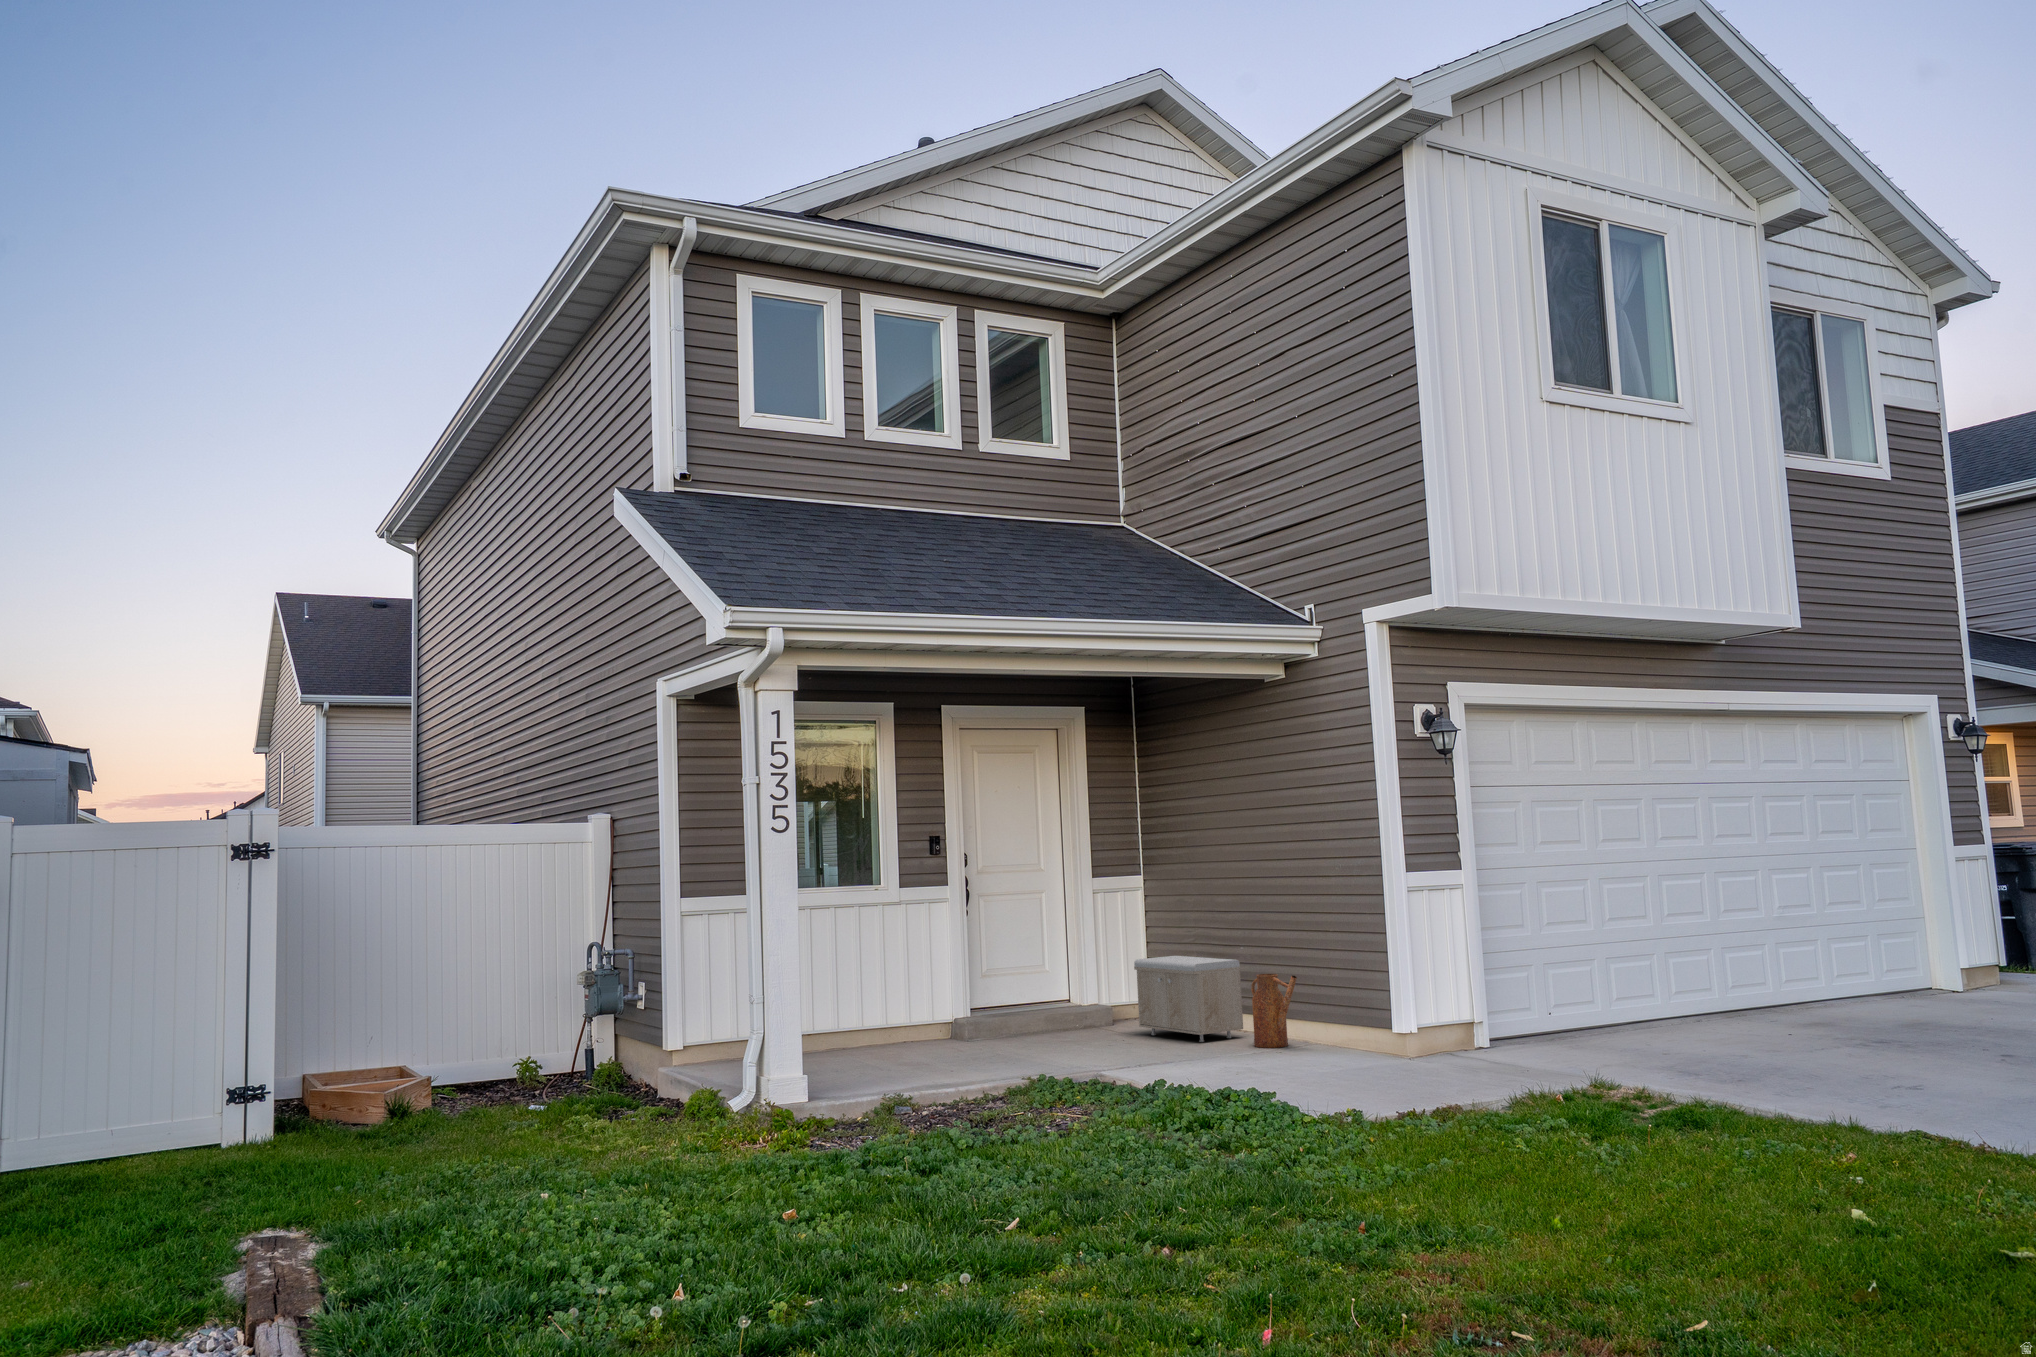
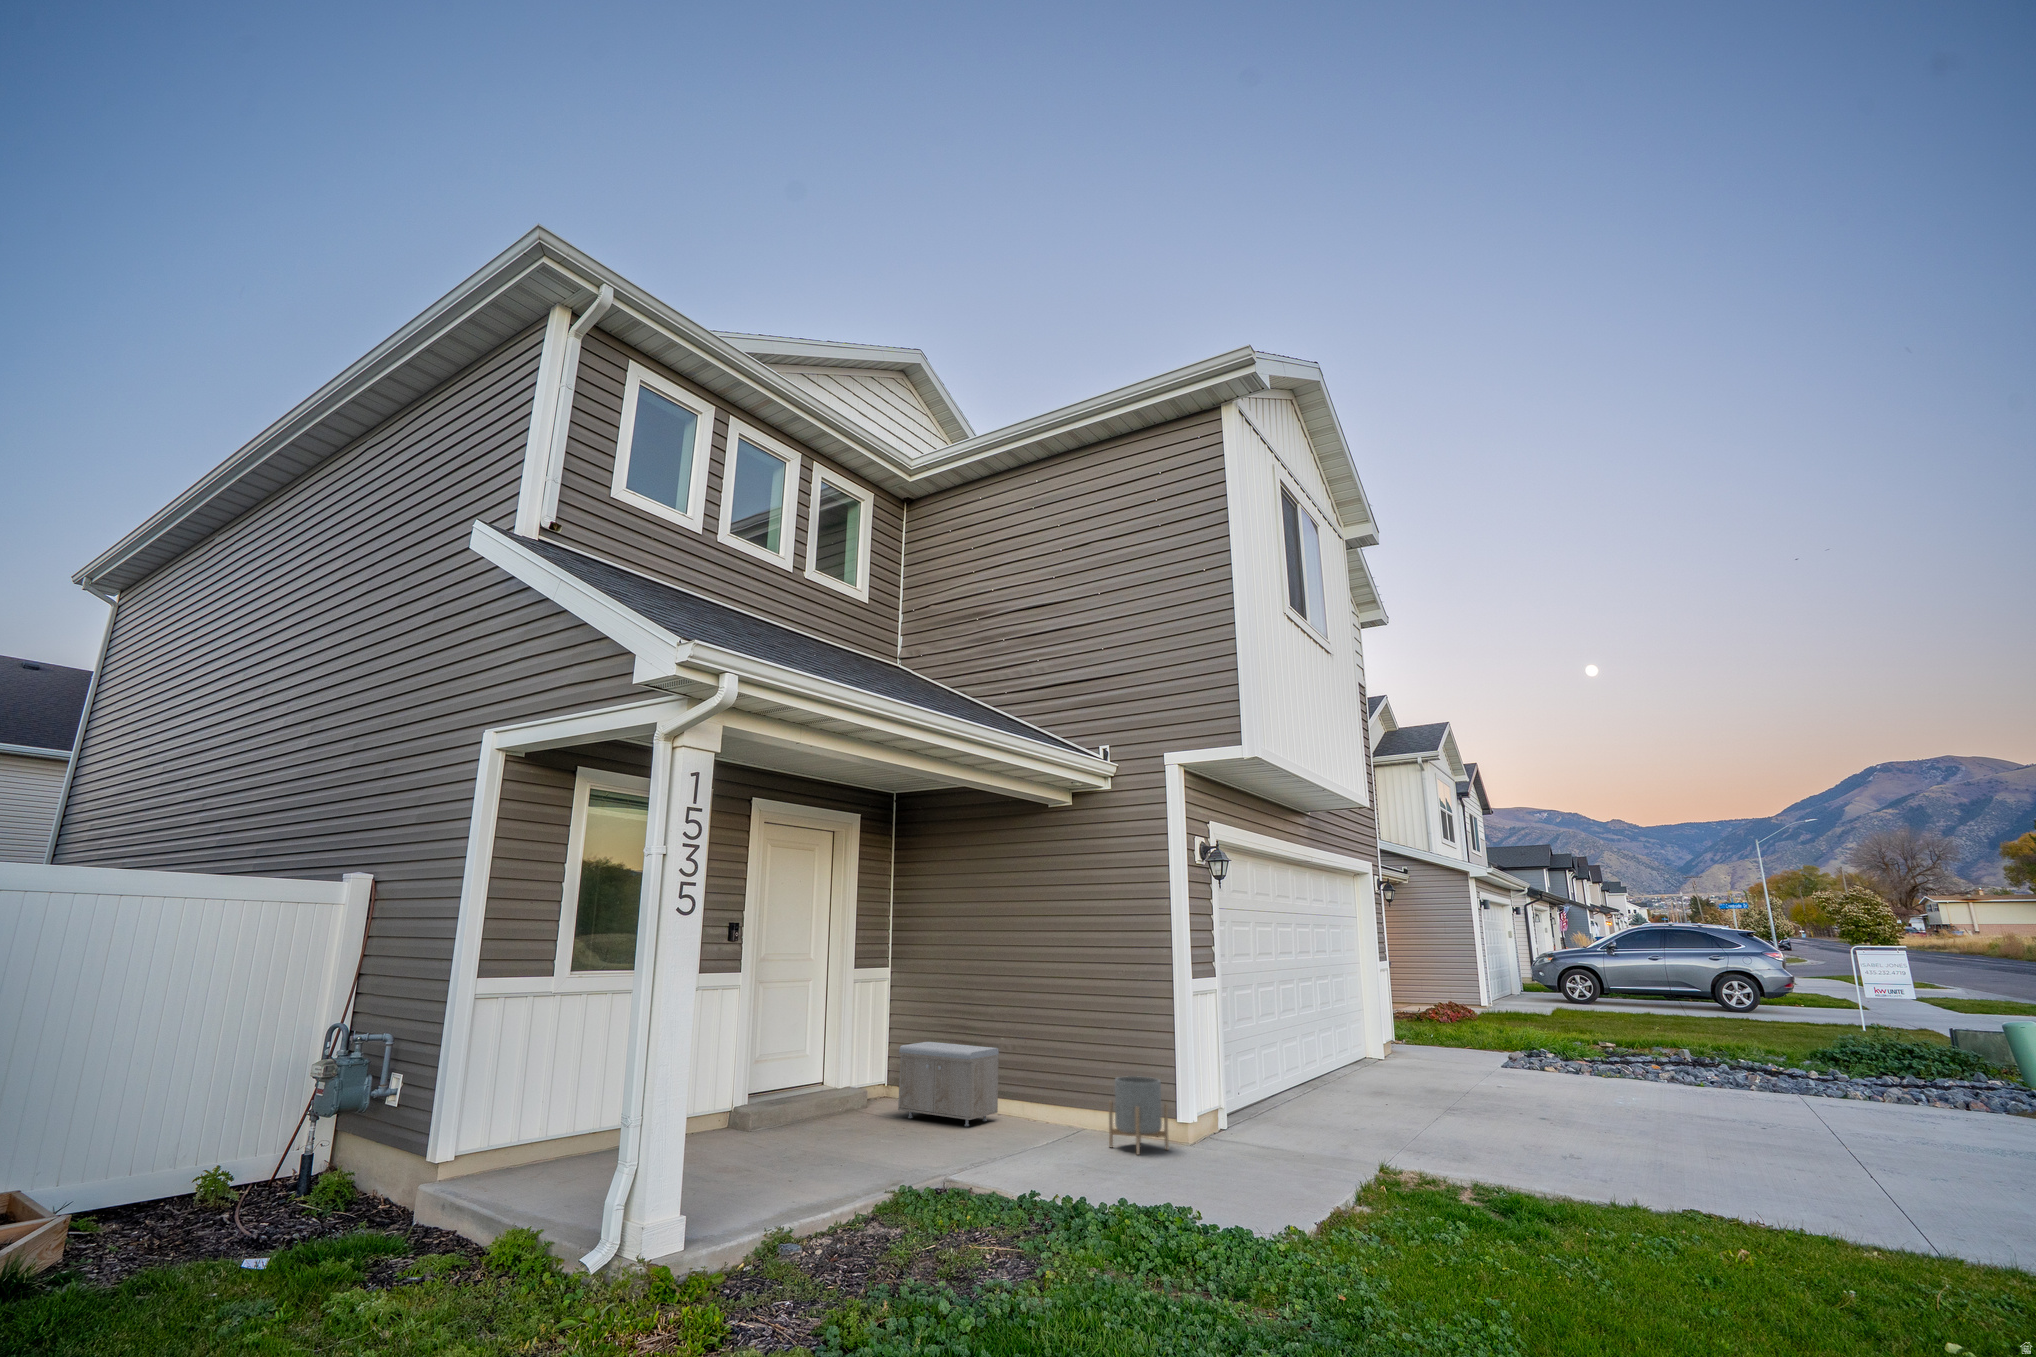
watering can: present [1251,974,1297,1048] -> none [1018,1063,1070,1133]
planter: none [1320,985,1387,1066] -> present [1109,1076,1169,1155]

